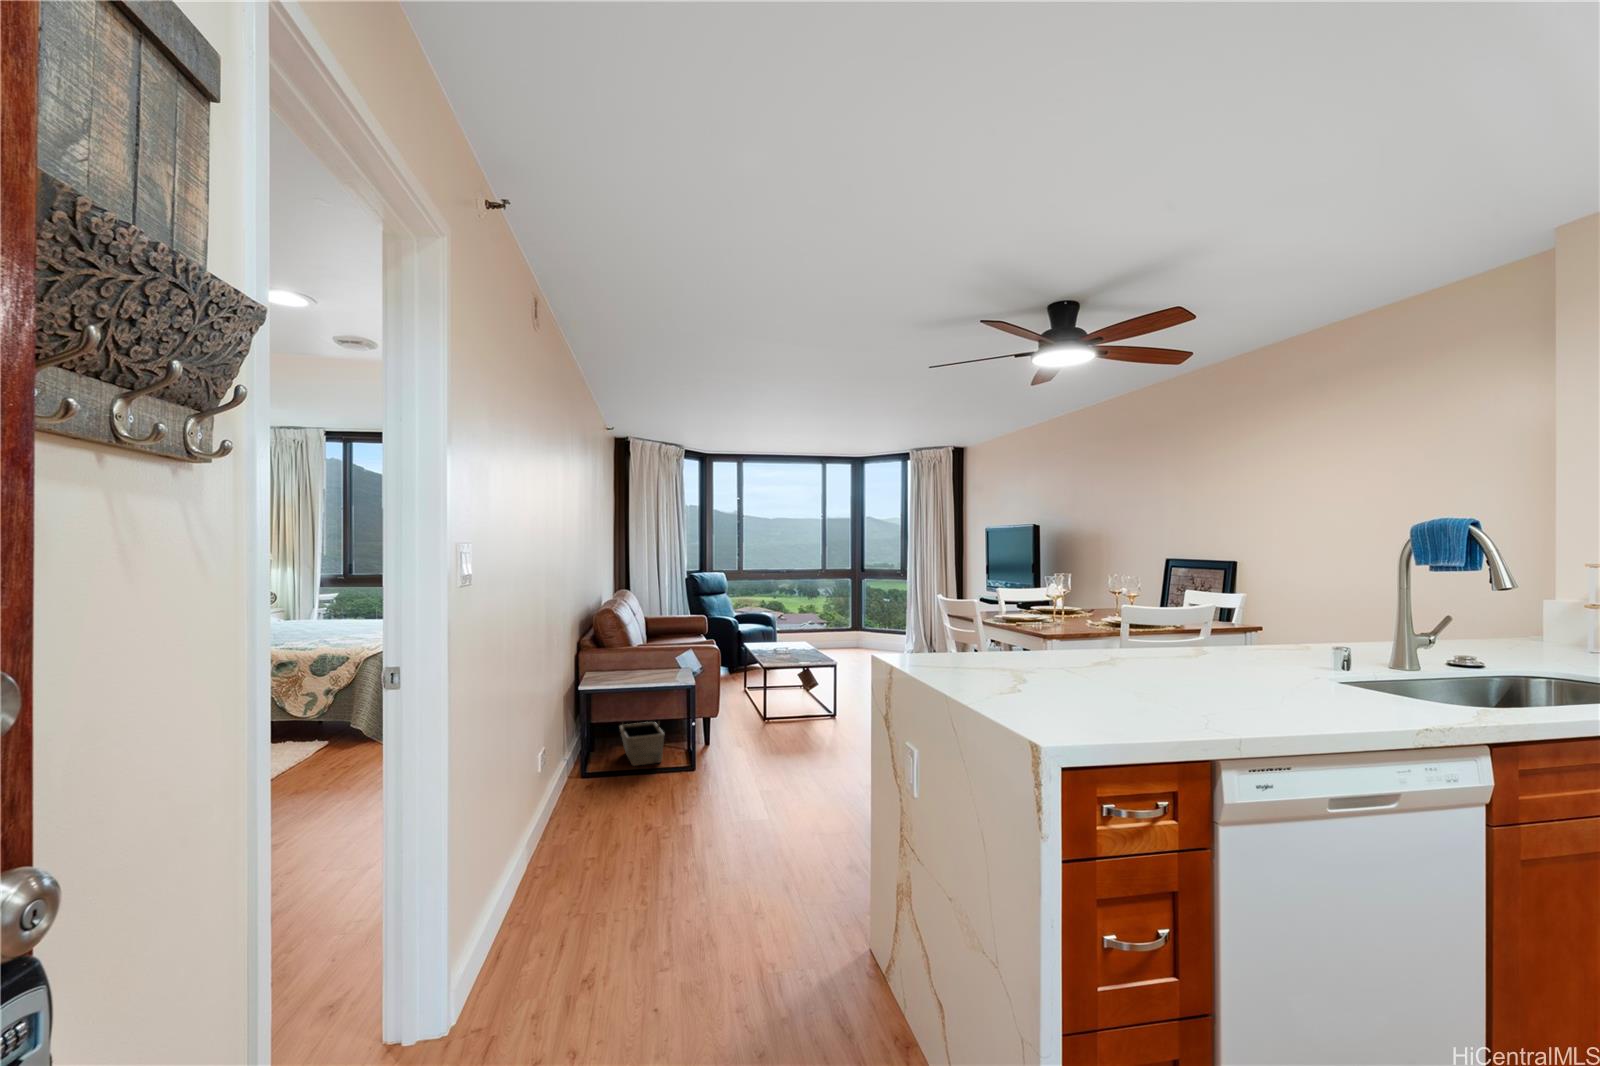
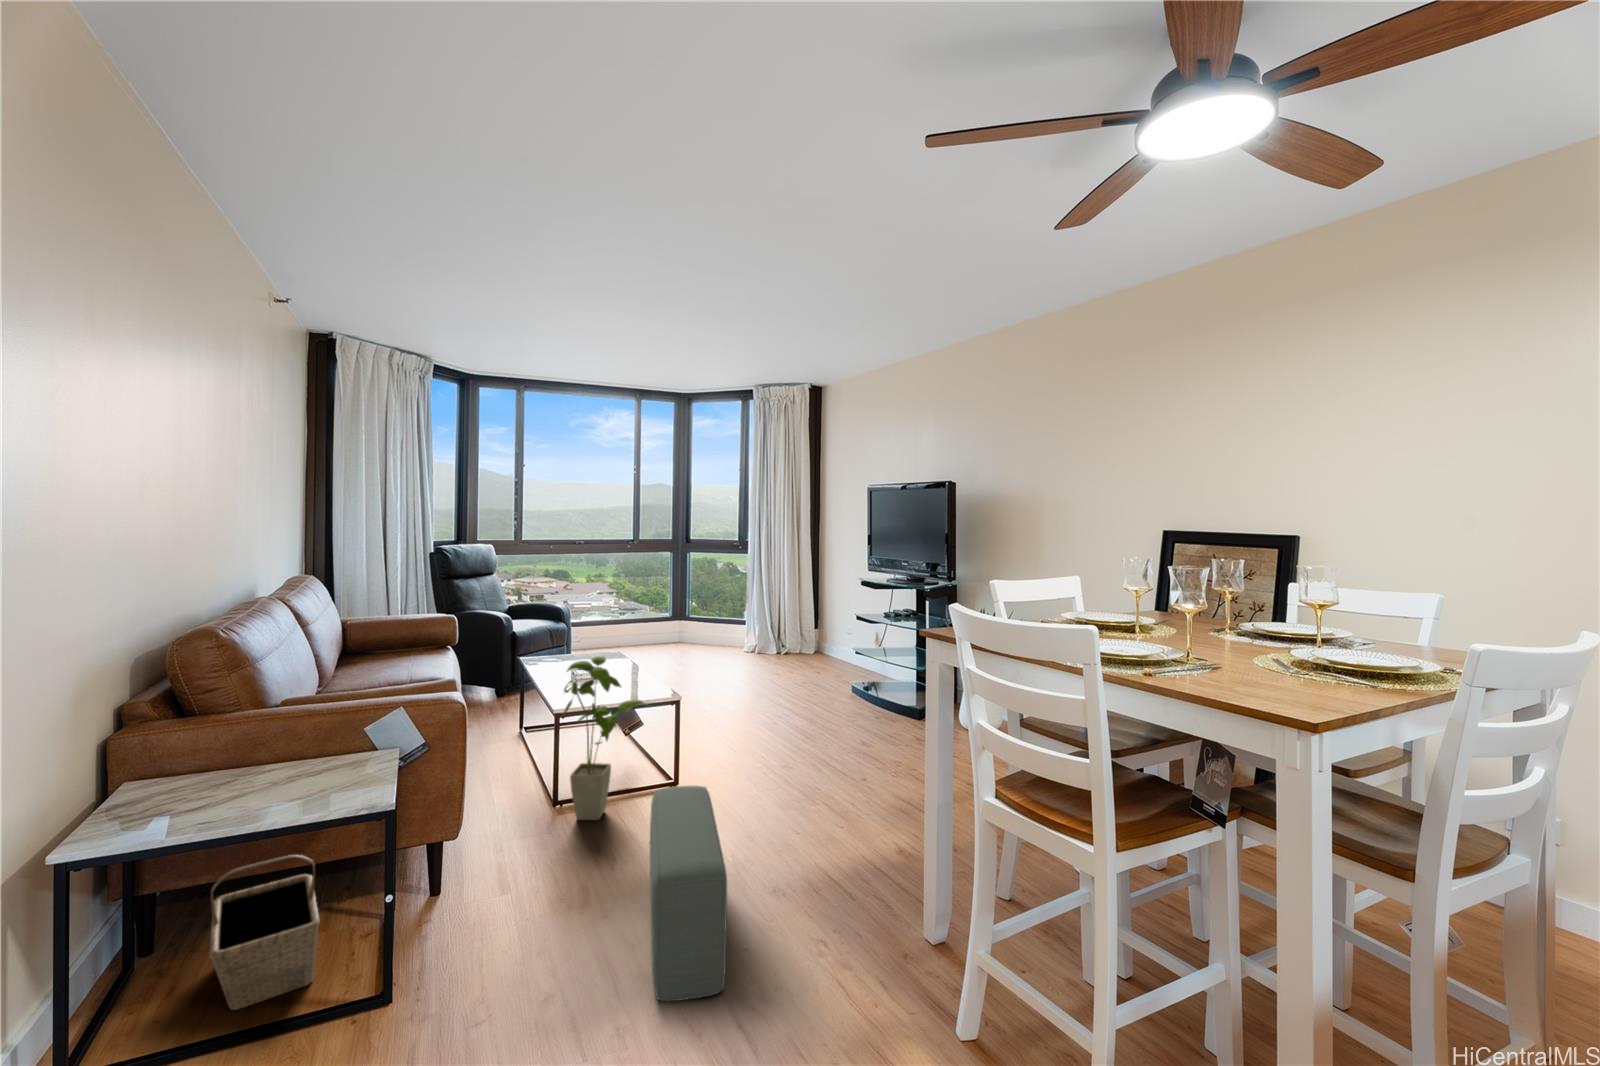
house plant: none [767,631,818,727] -> present [564,657,646,820]
pouf: none [809,698,846,782] -> present [650,786,727,1001]

